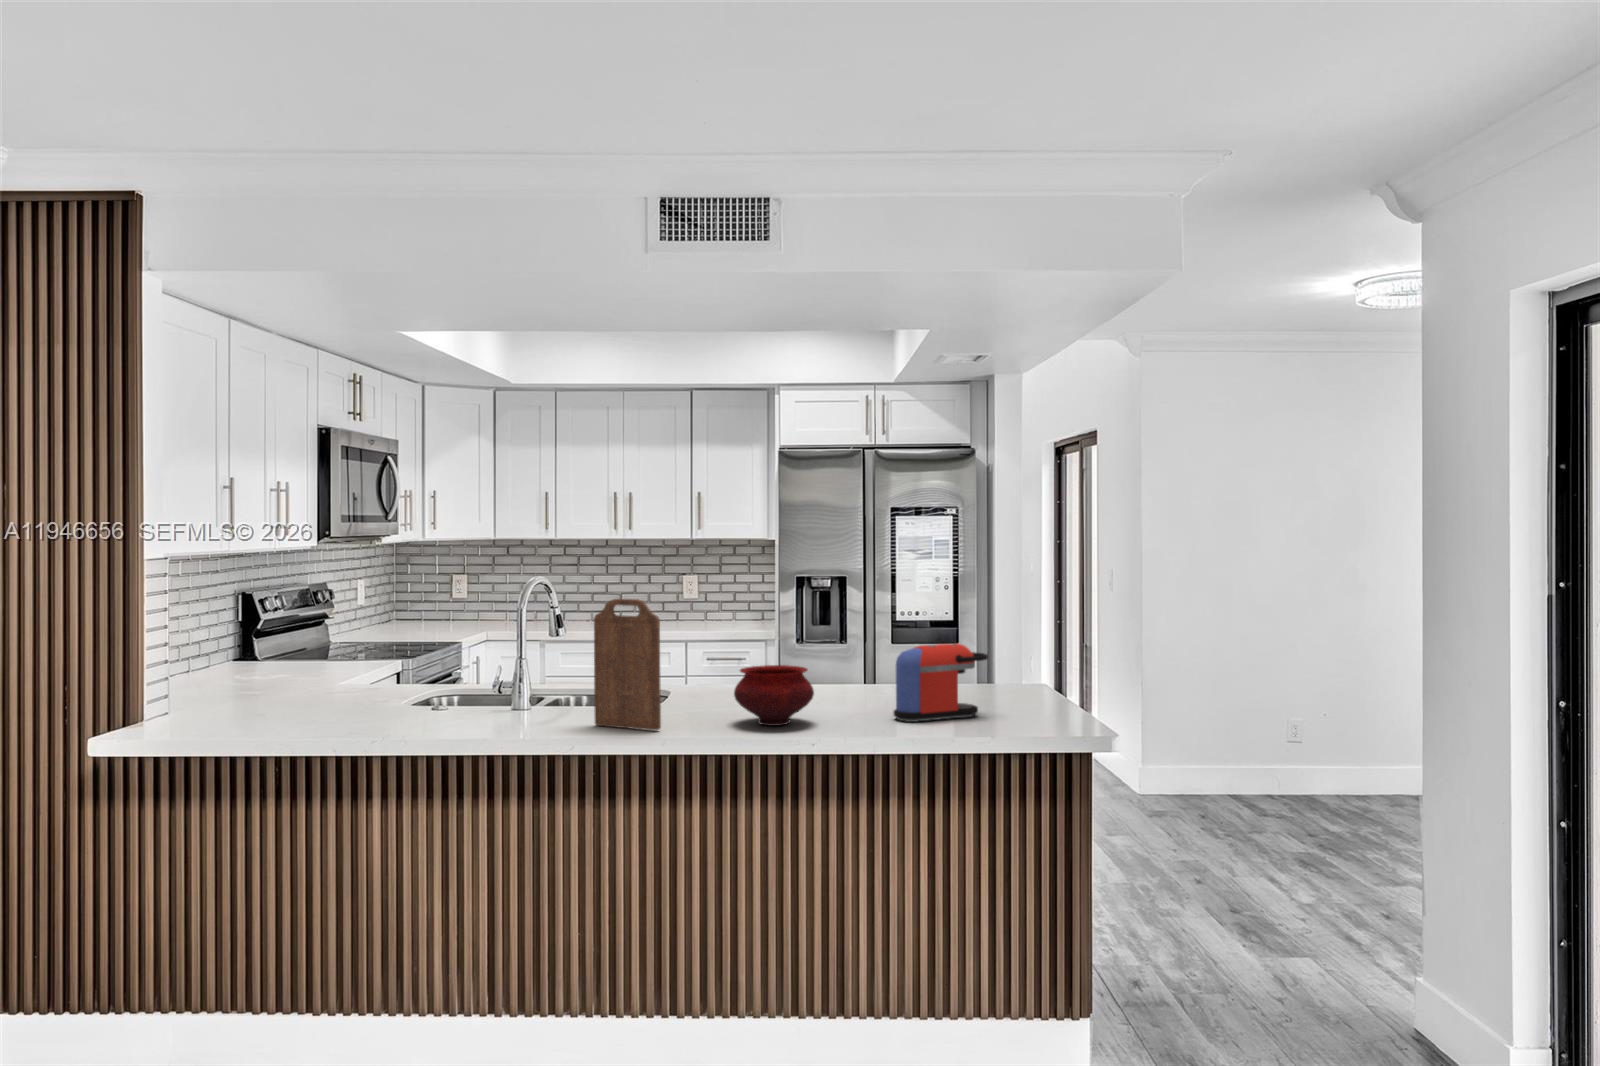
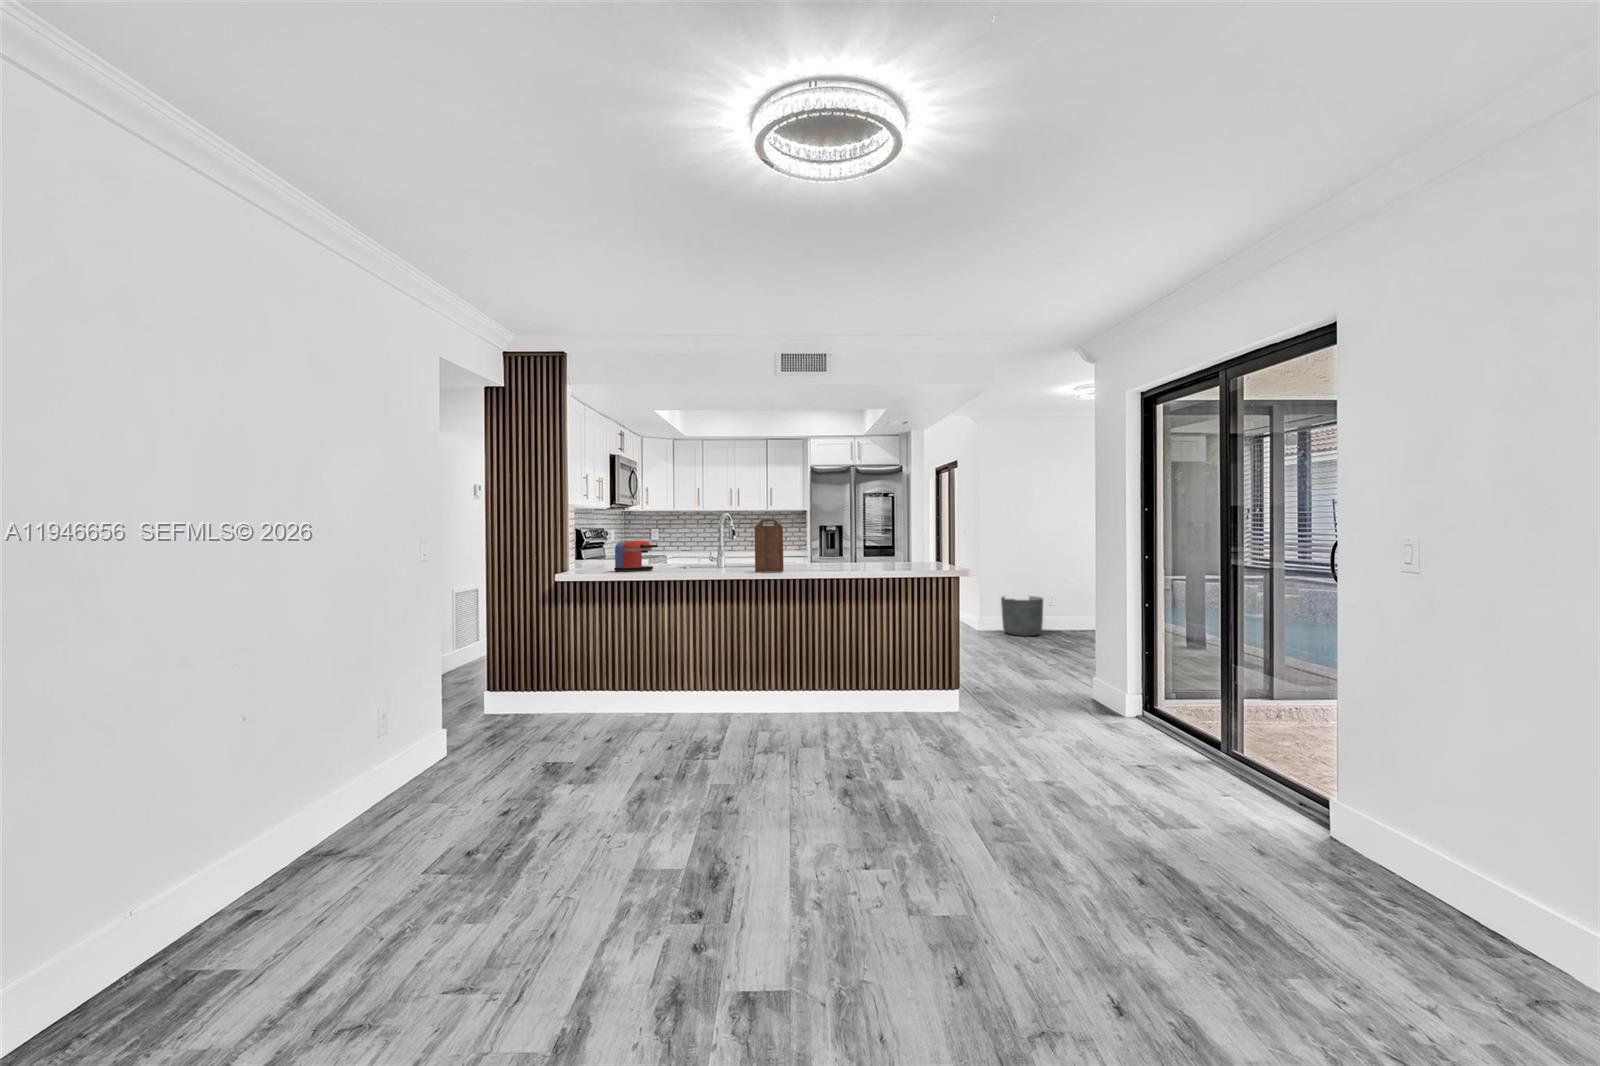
coffee maker: present [894,644,988,722] -> present [614,541,658,572]
bowl: present [734,665,814,726] -> none [812,548,845,571]
planter: none [1186,722,1278,813] -> present [1001,596,1043,636]

